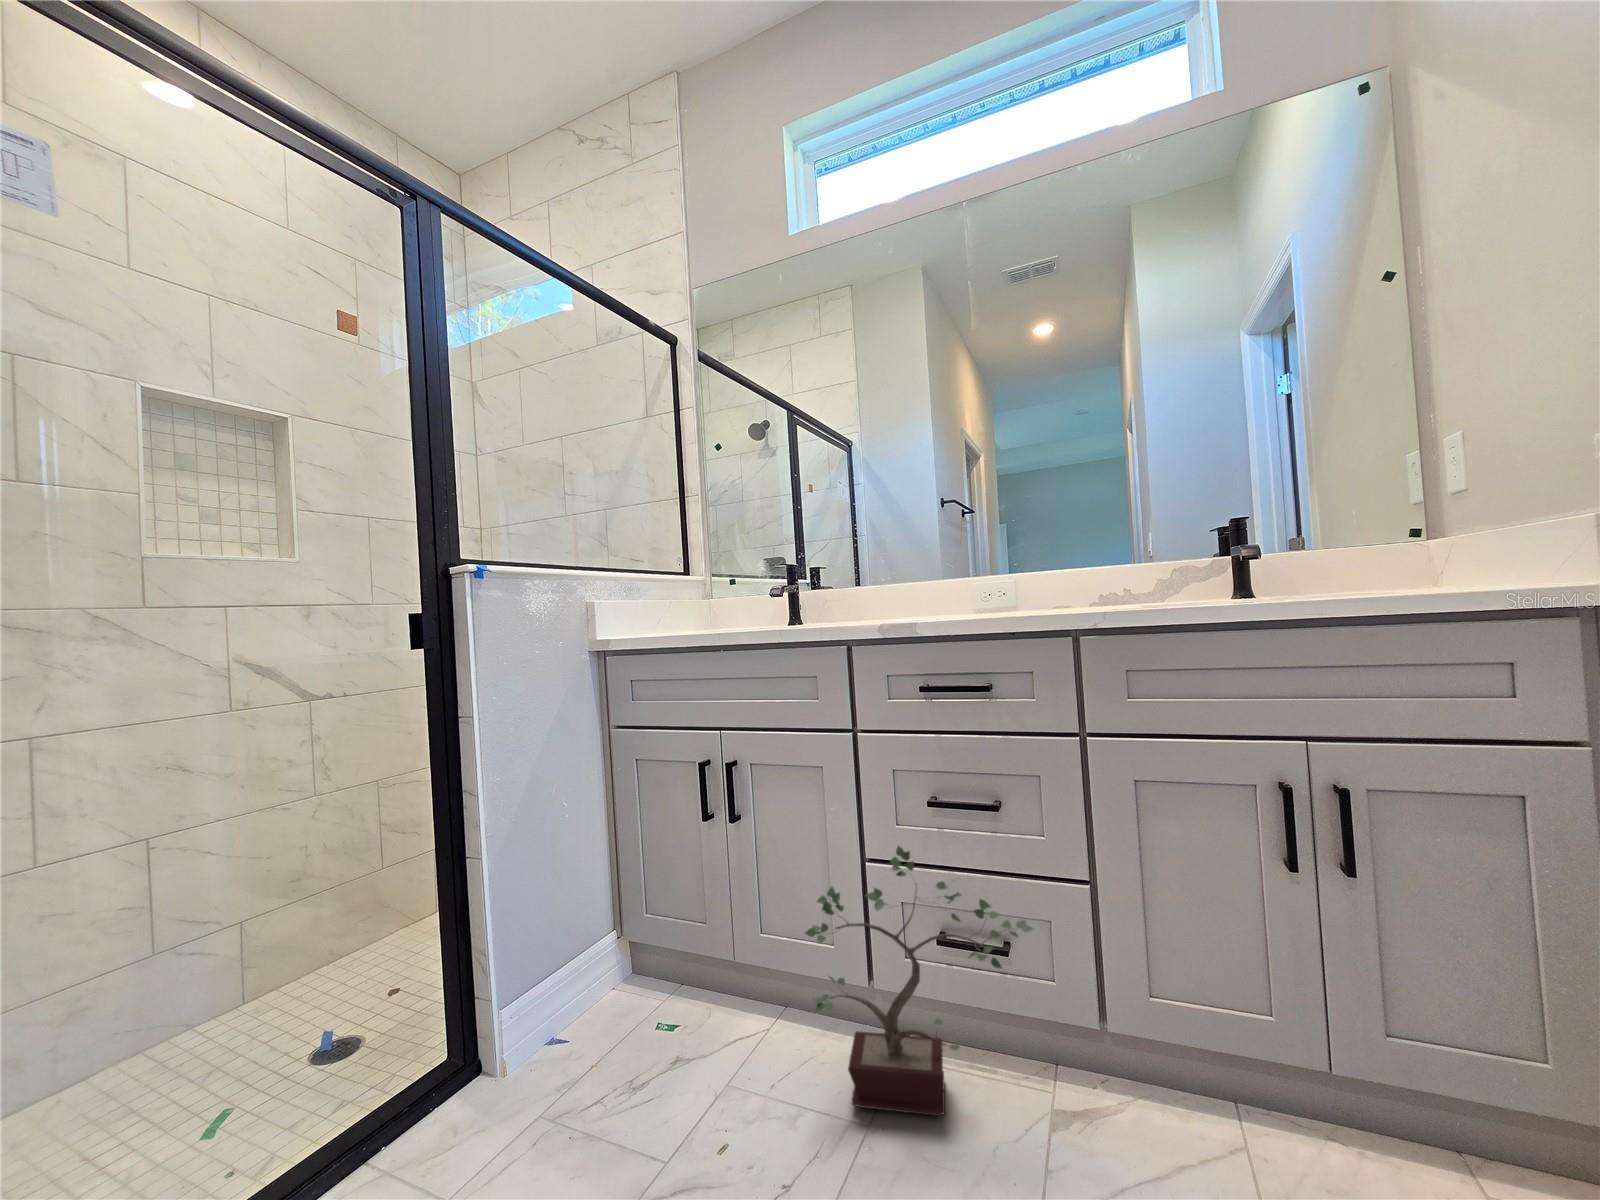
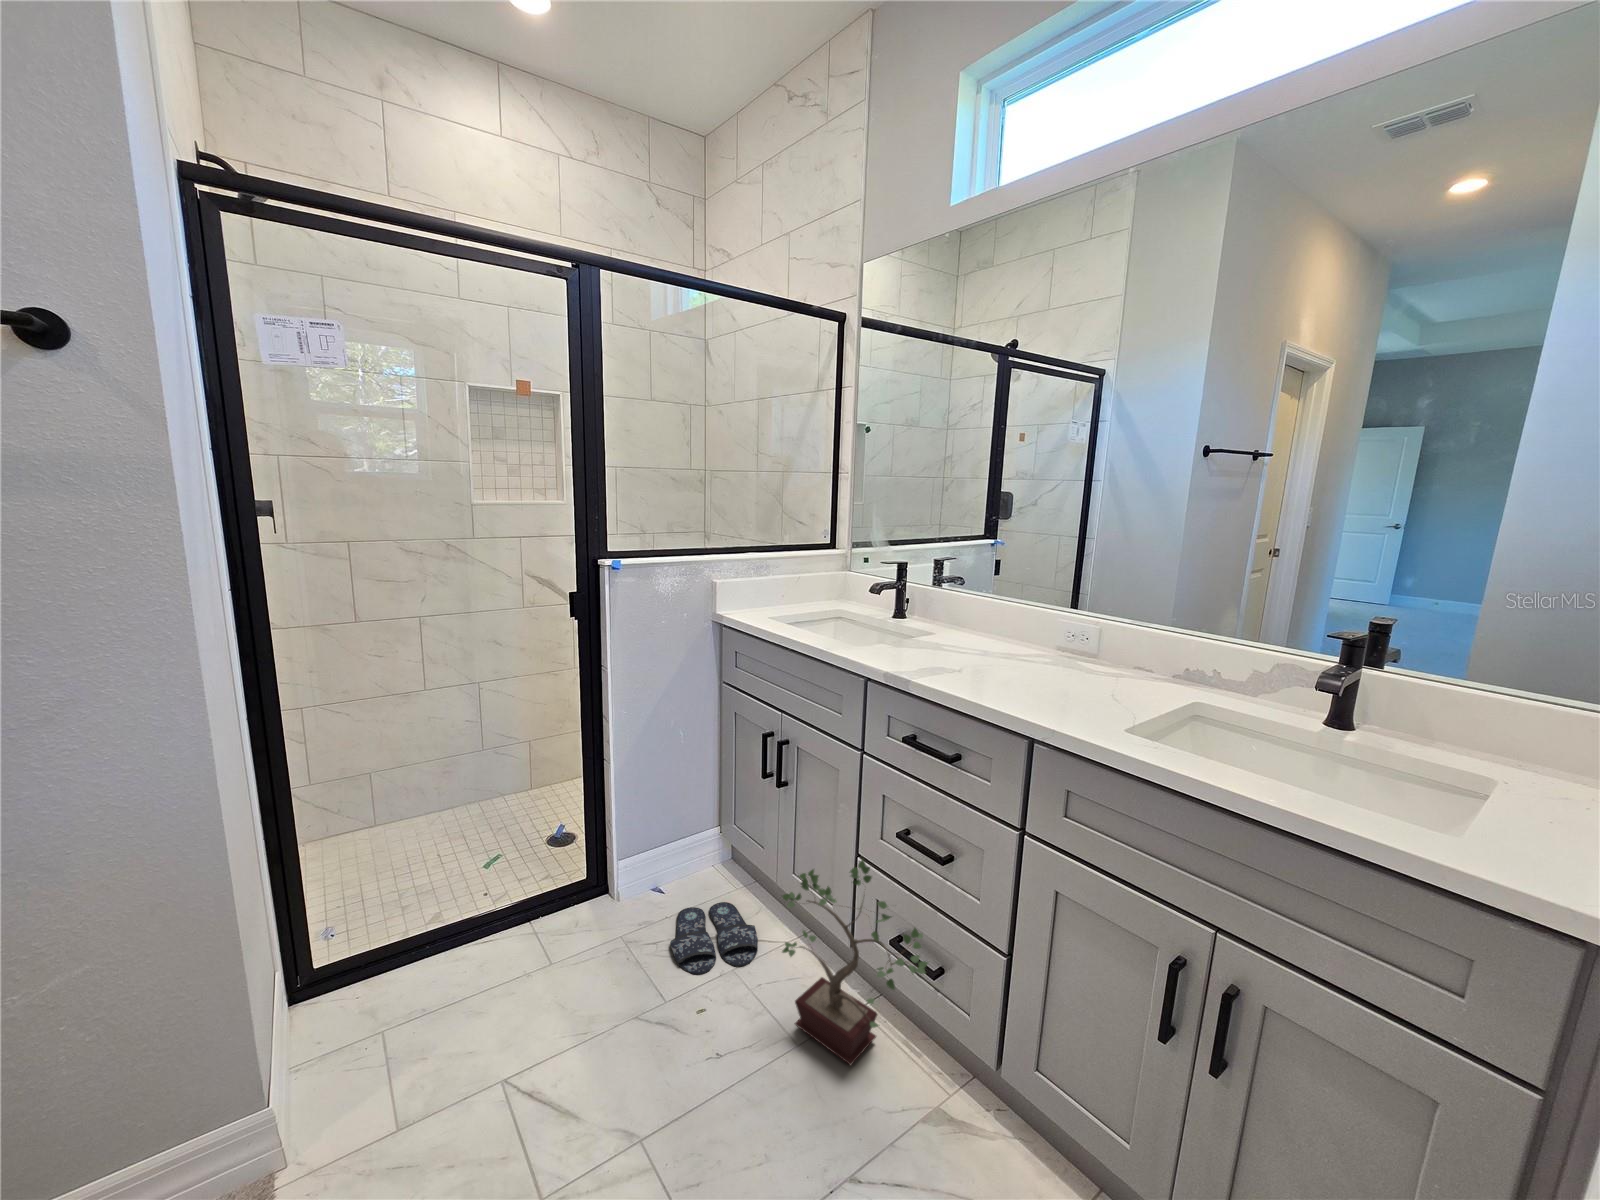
slippers: none [607,1016,743,1117] -> present [670,902,758,975]

